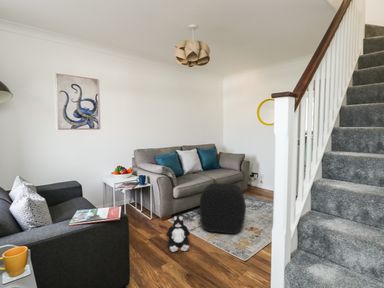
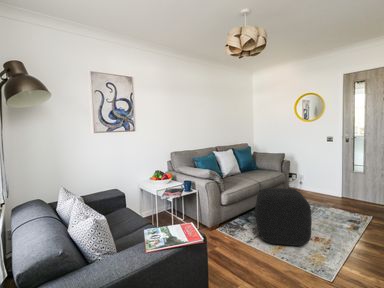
plush toy: present [166,216,190,252] -> none [228,228,259,271]

